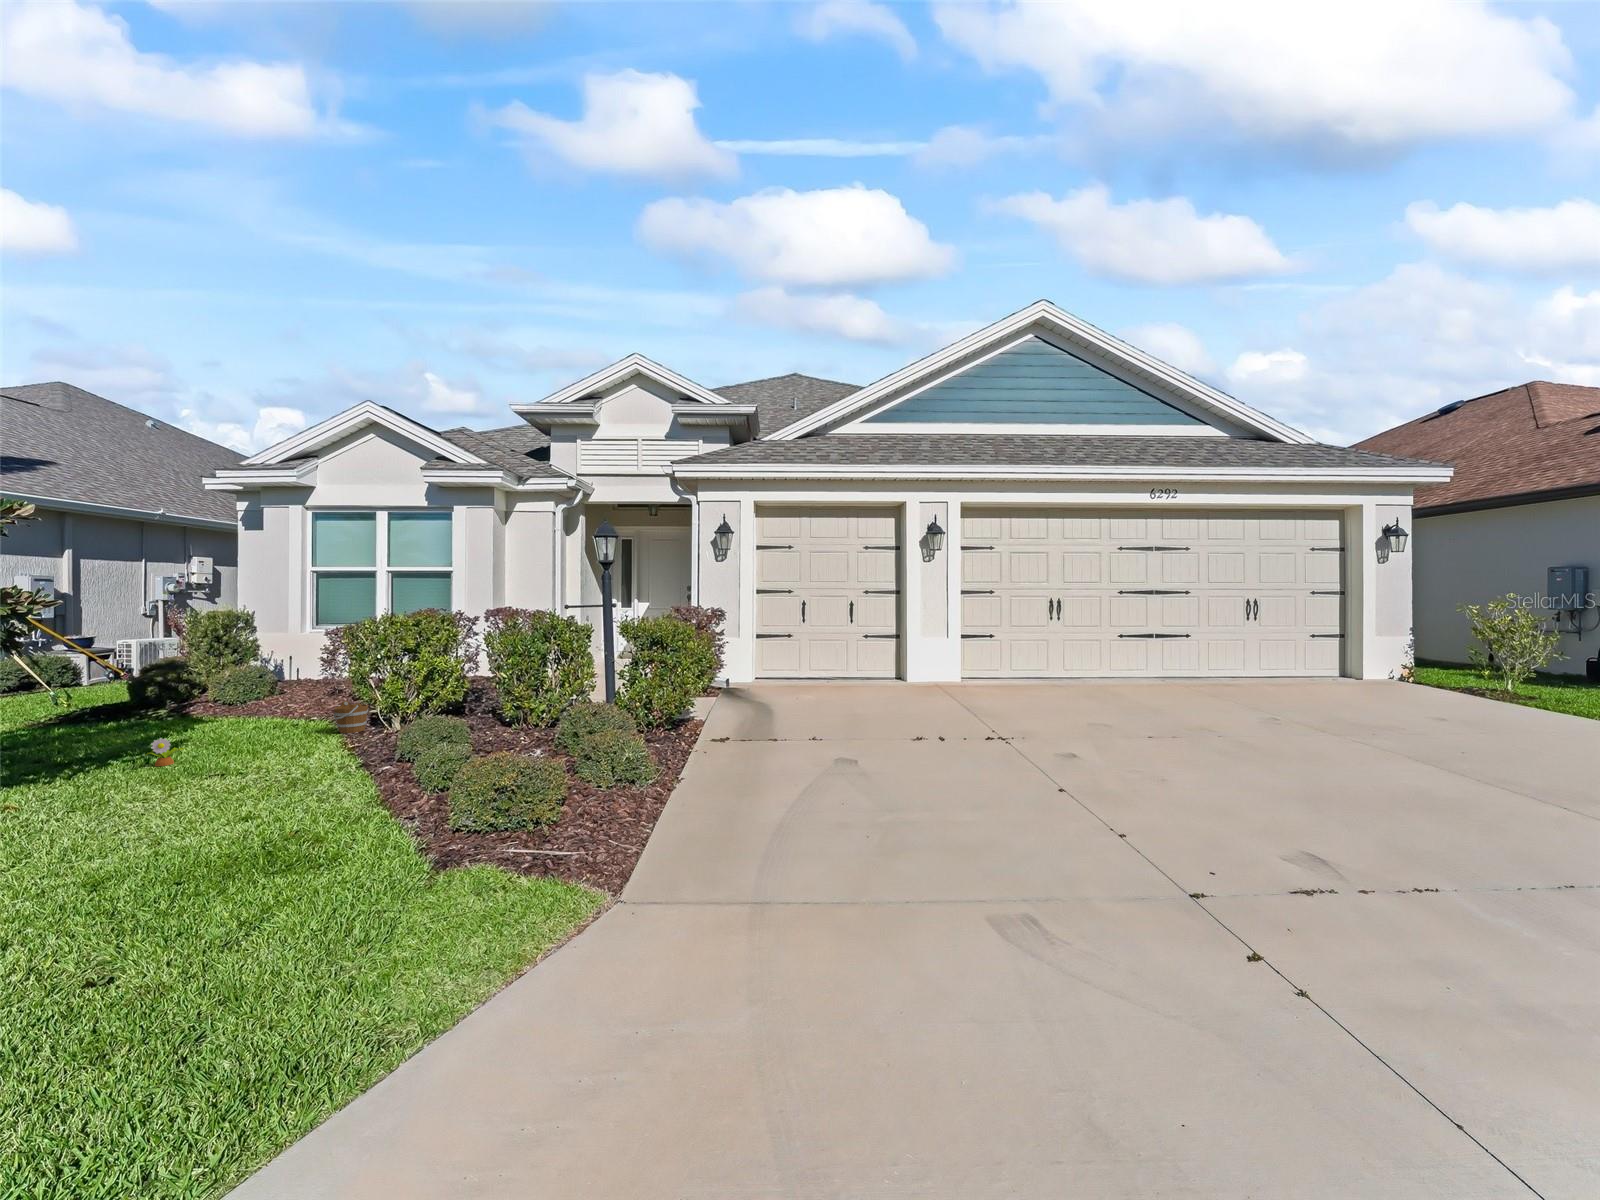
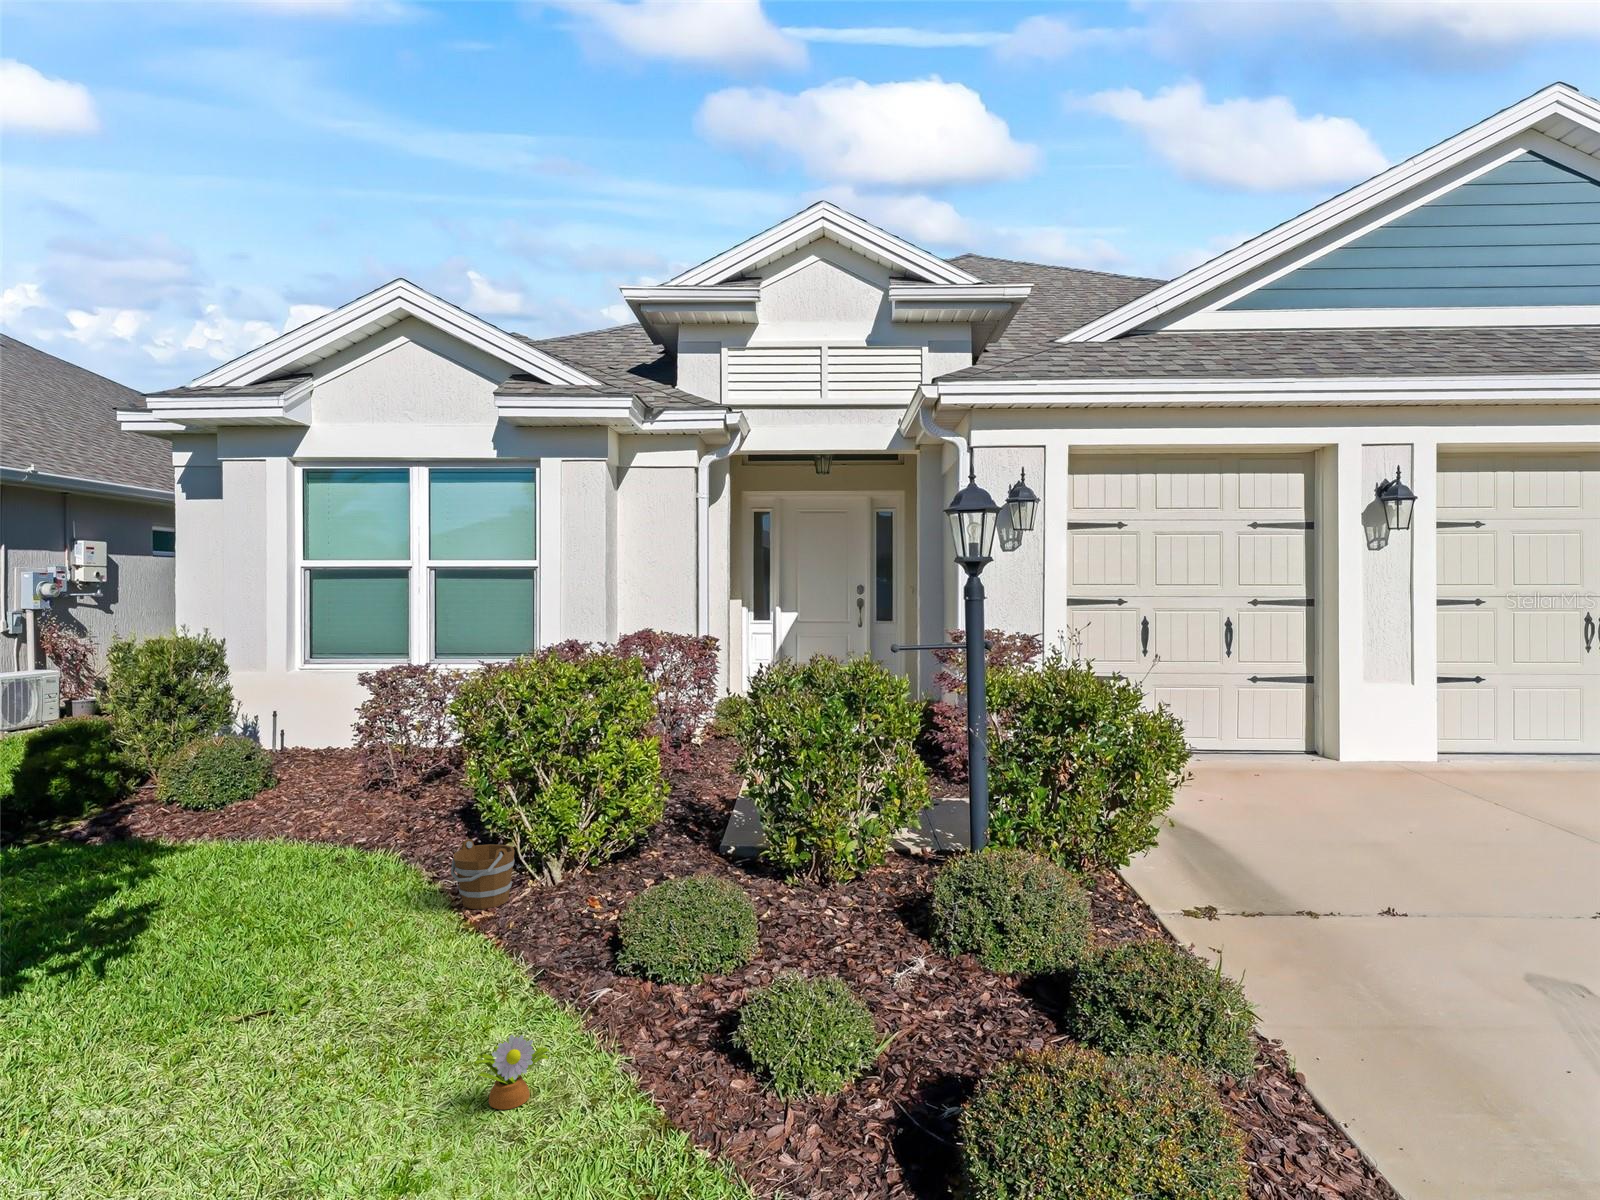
decorative plant: present [145,738,185,766] -> present [472,1035,550,1110]

